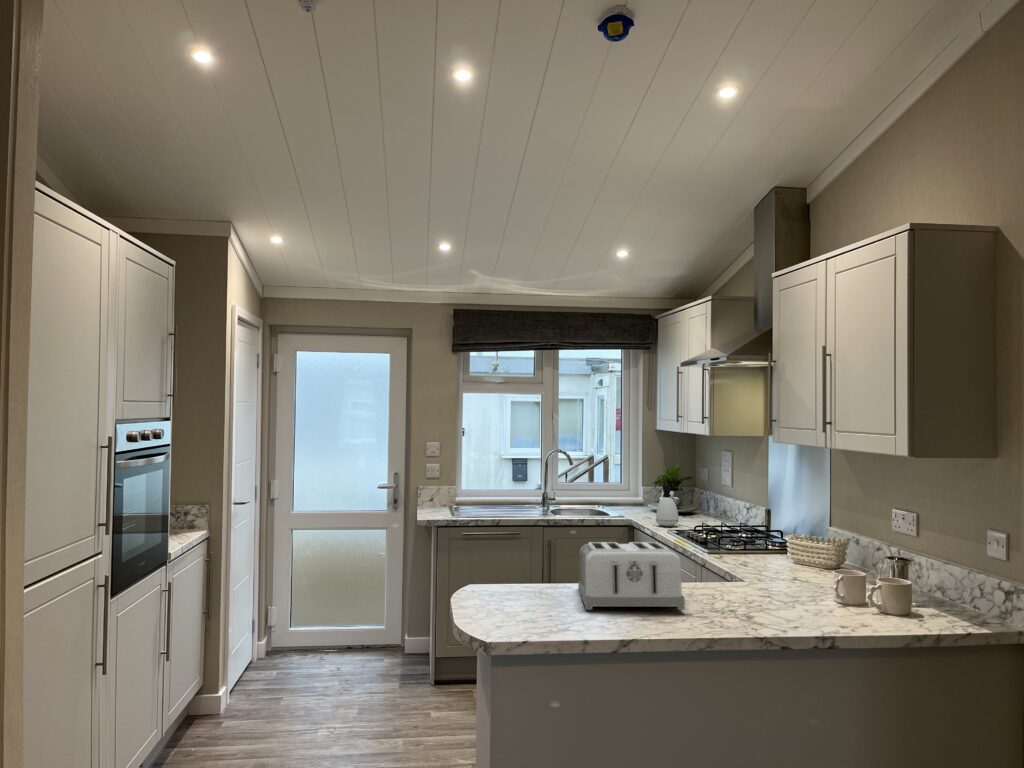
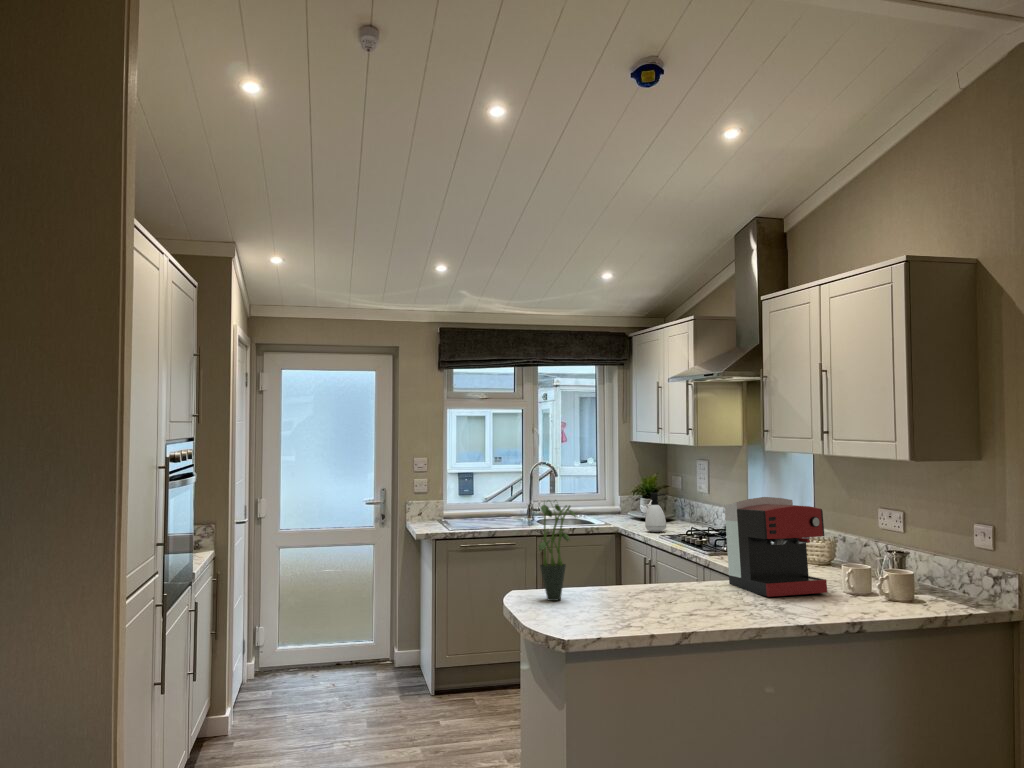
potted plant: none [490,490,531,597] -> present [539,500,576,601]
coffee maker: none [709,493,814,603] -> present [725,497,827,597]
toaster: present [578,542,685,610] -> none [614,544,724,609]

